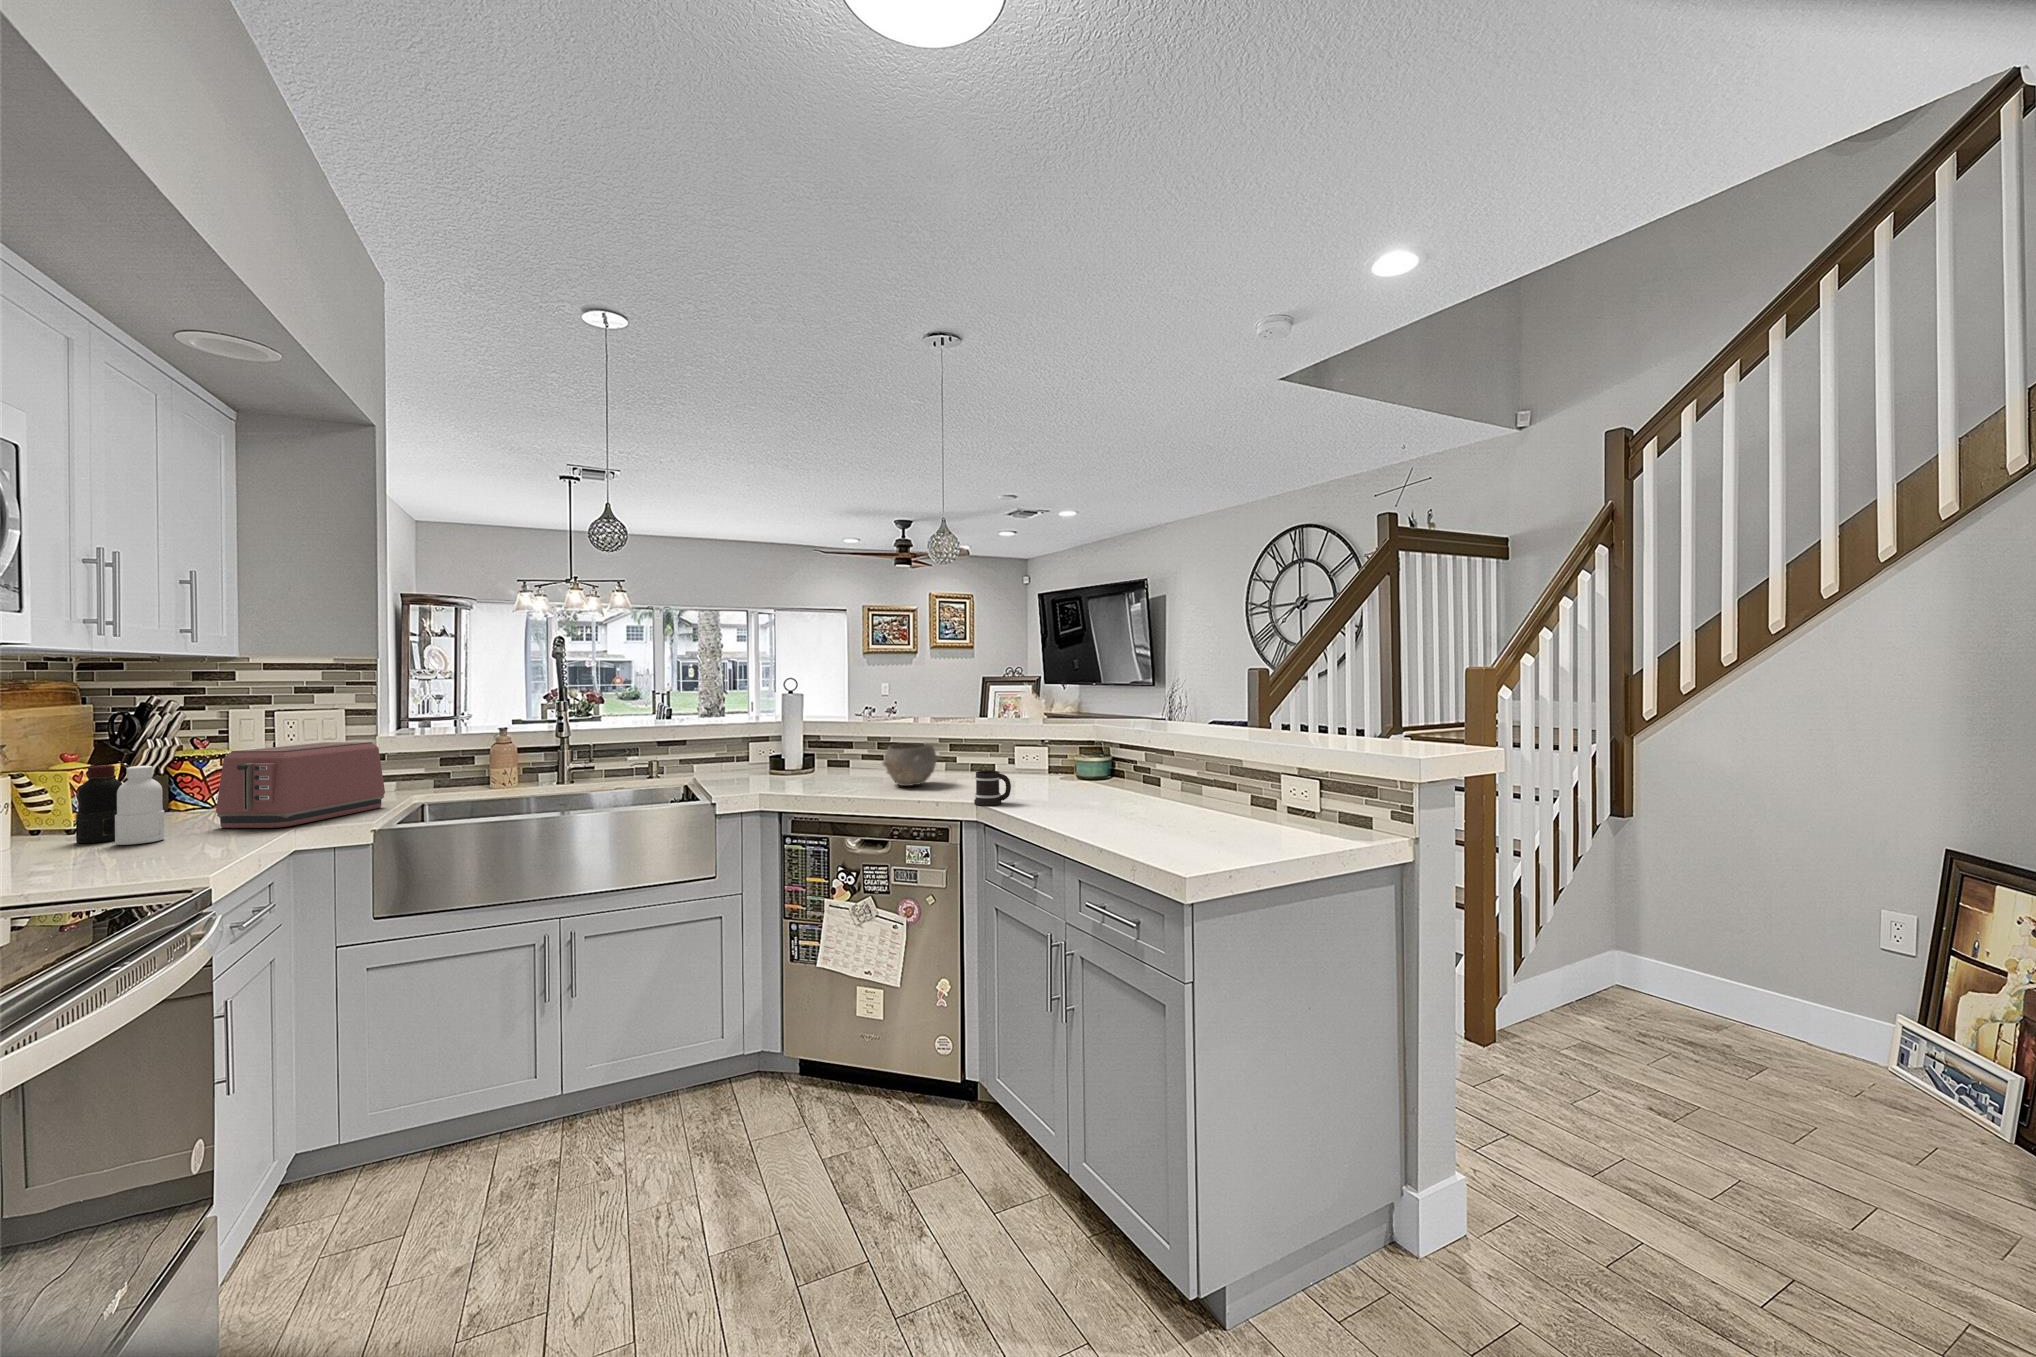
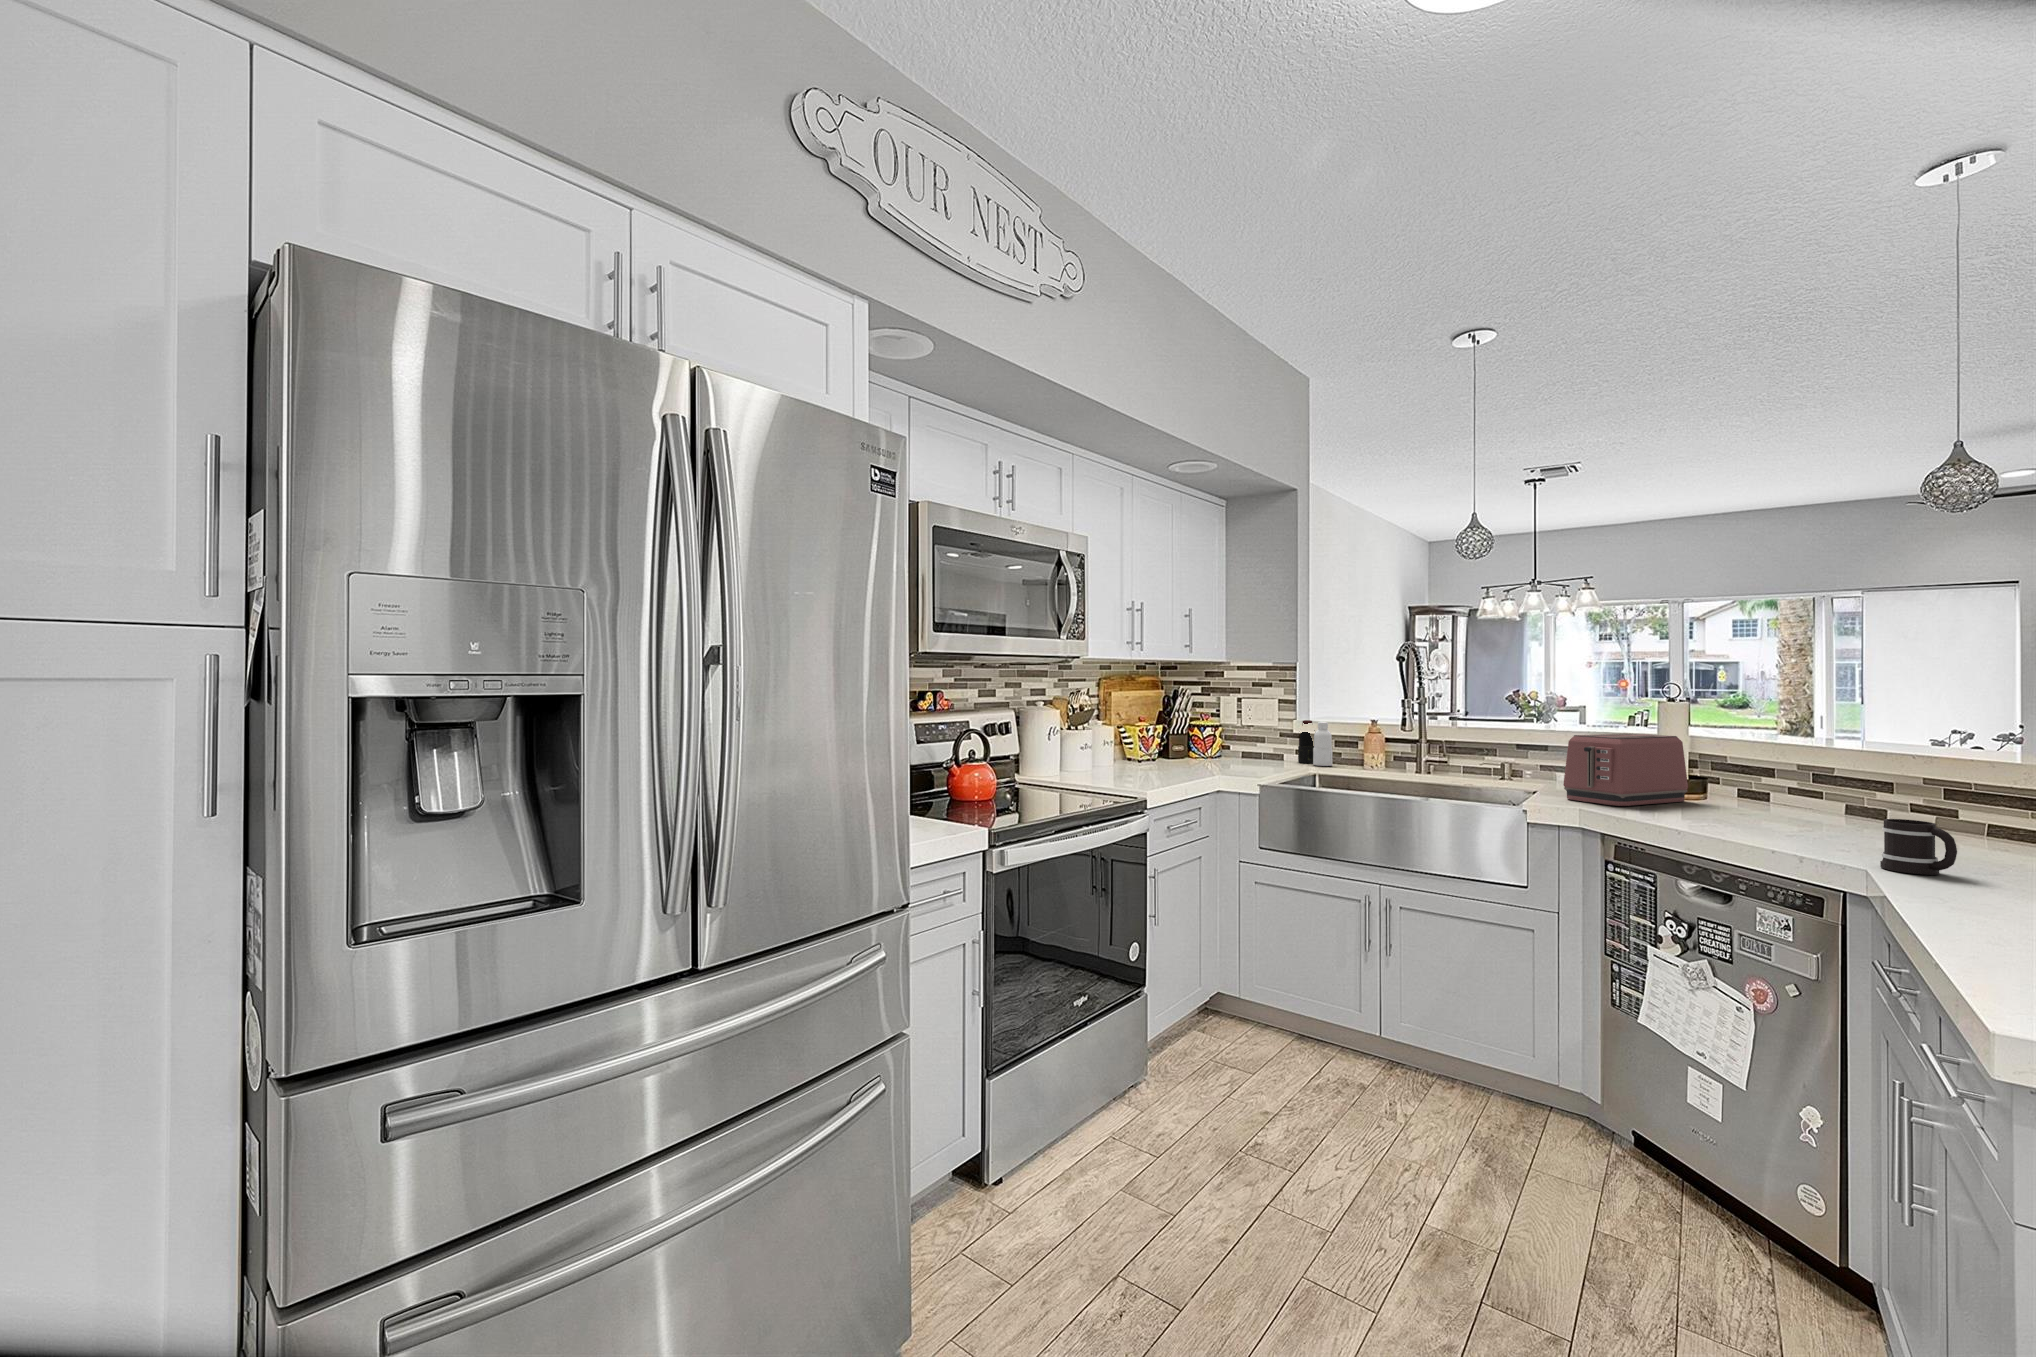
toaster: present [216,742,385,828] -> present [1563,733,1688,806]
bowl: present [882,743,940,786] -> none [1771,771,1891,833]
bottle: present [76,765,165,845] -> present [1298,720,1333,766]

